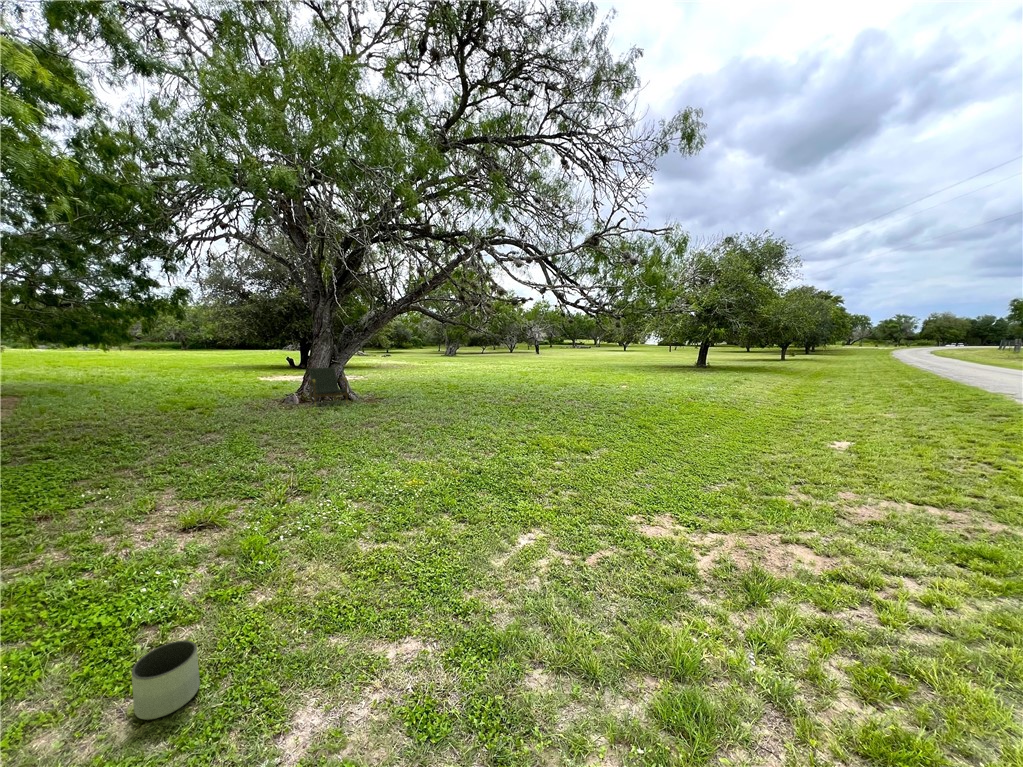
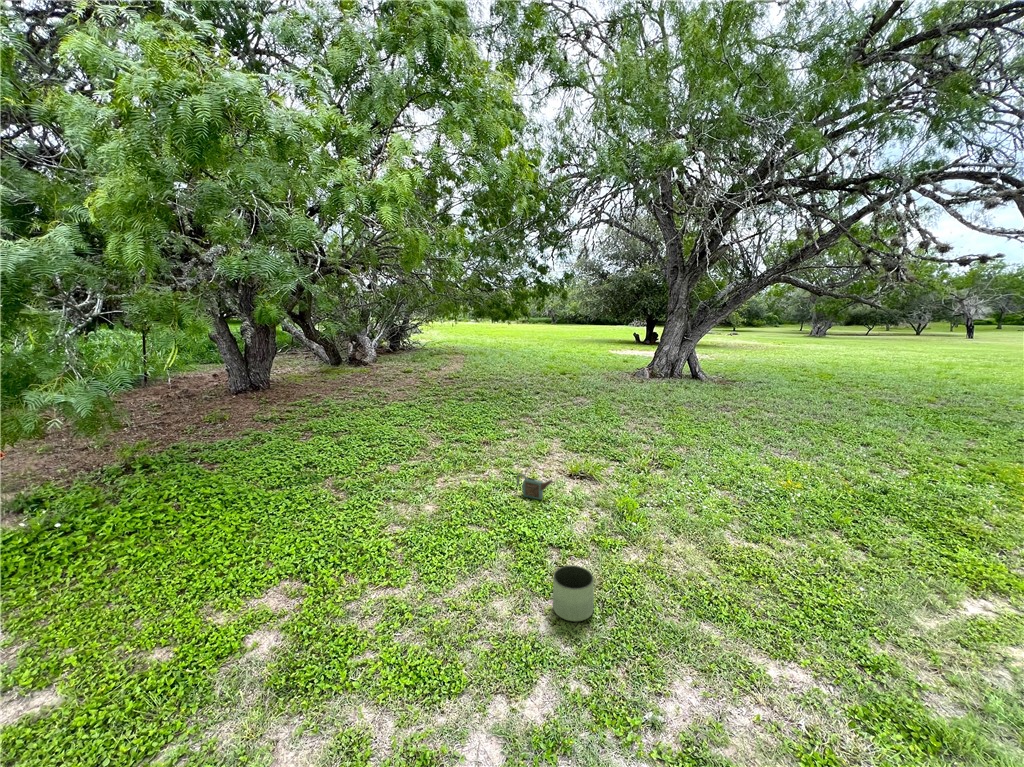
lounge chair: present [309,368,348,407] -> none [660,343,699,382]
watering can: none [85,543,151,576] -> present [516,474,553,500]

